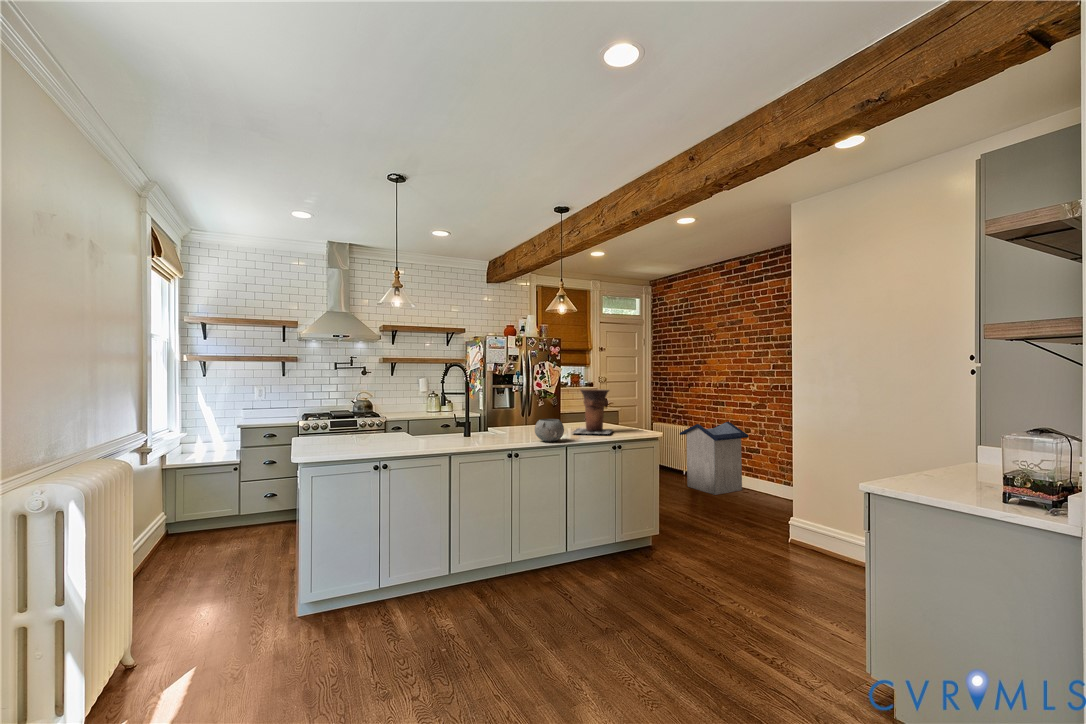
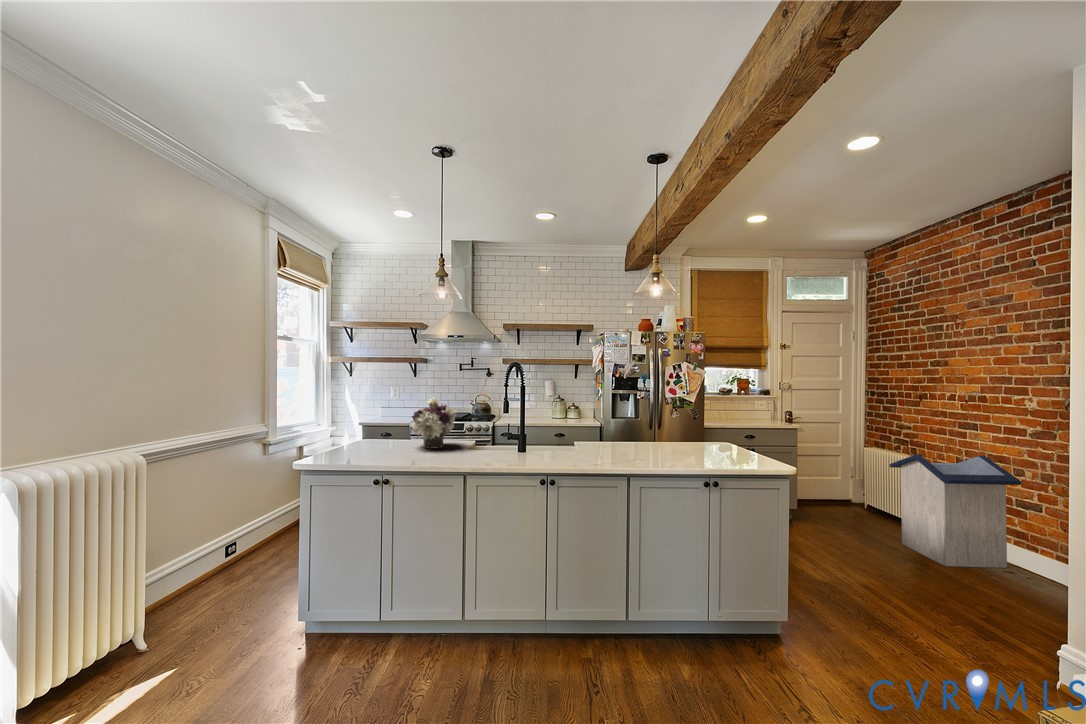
vase: present [572,389,613,434] -> none [655,394,725,457]
flower arrangement: none [361,400,410,450] -> present [412,398,456,449]
bowl: present [535,419,564,442] -> none [590,430,627,459]

